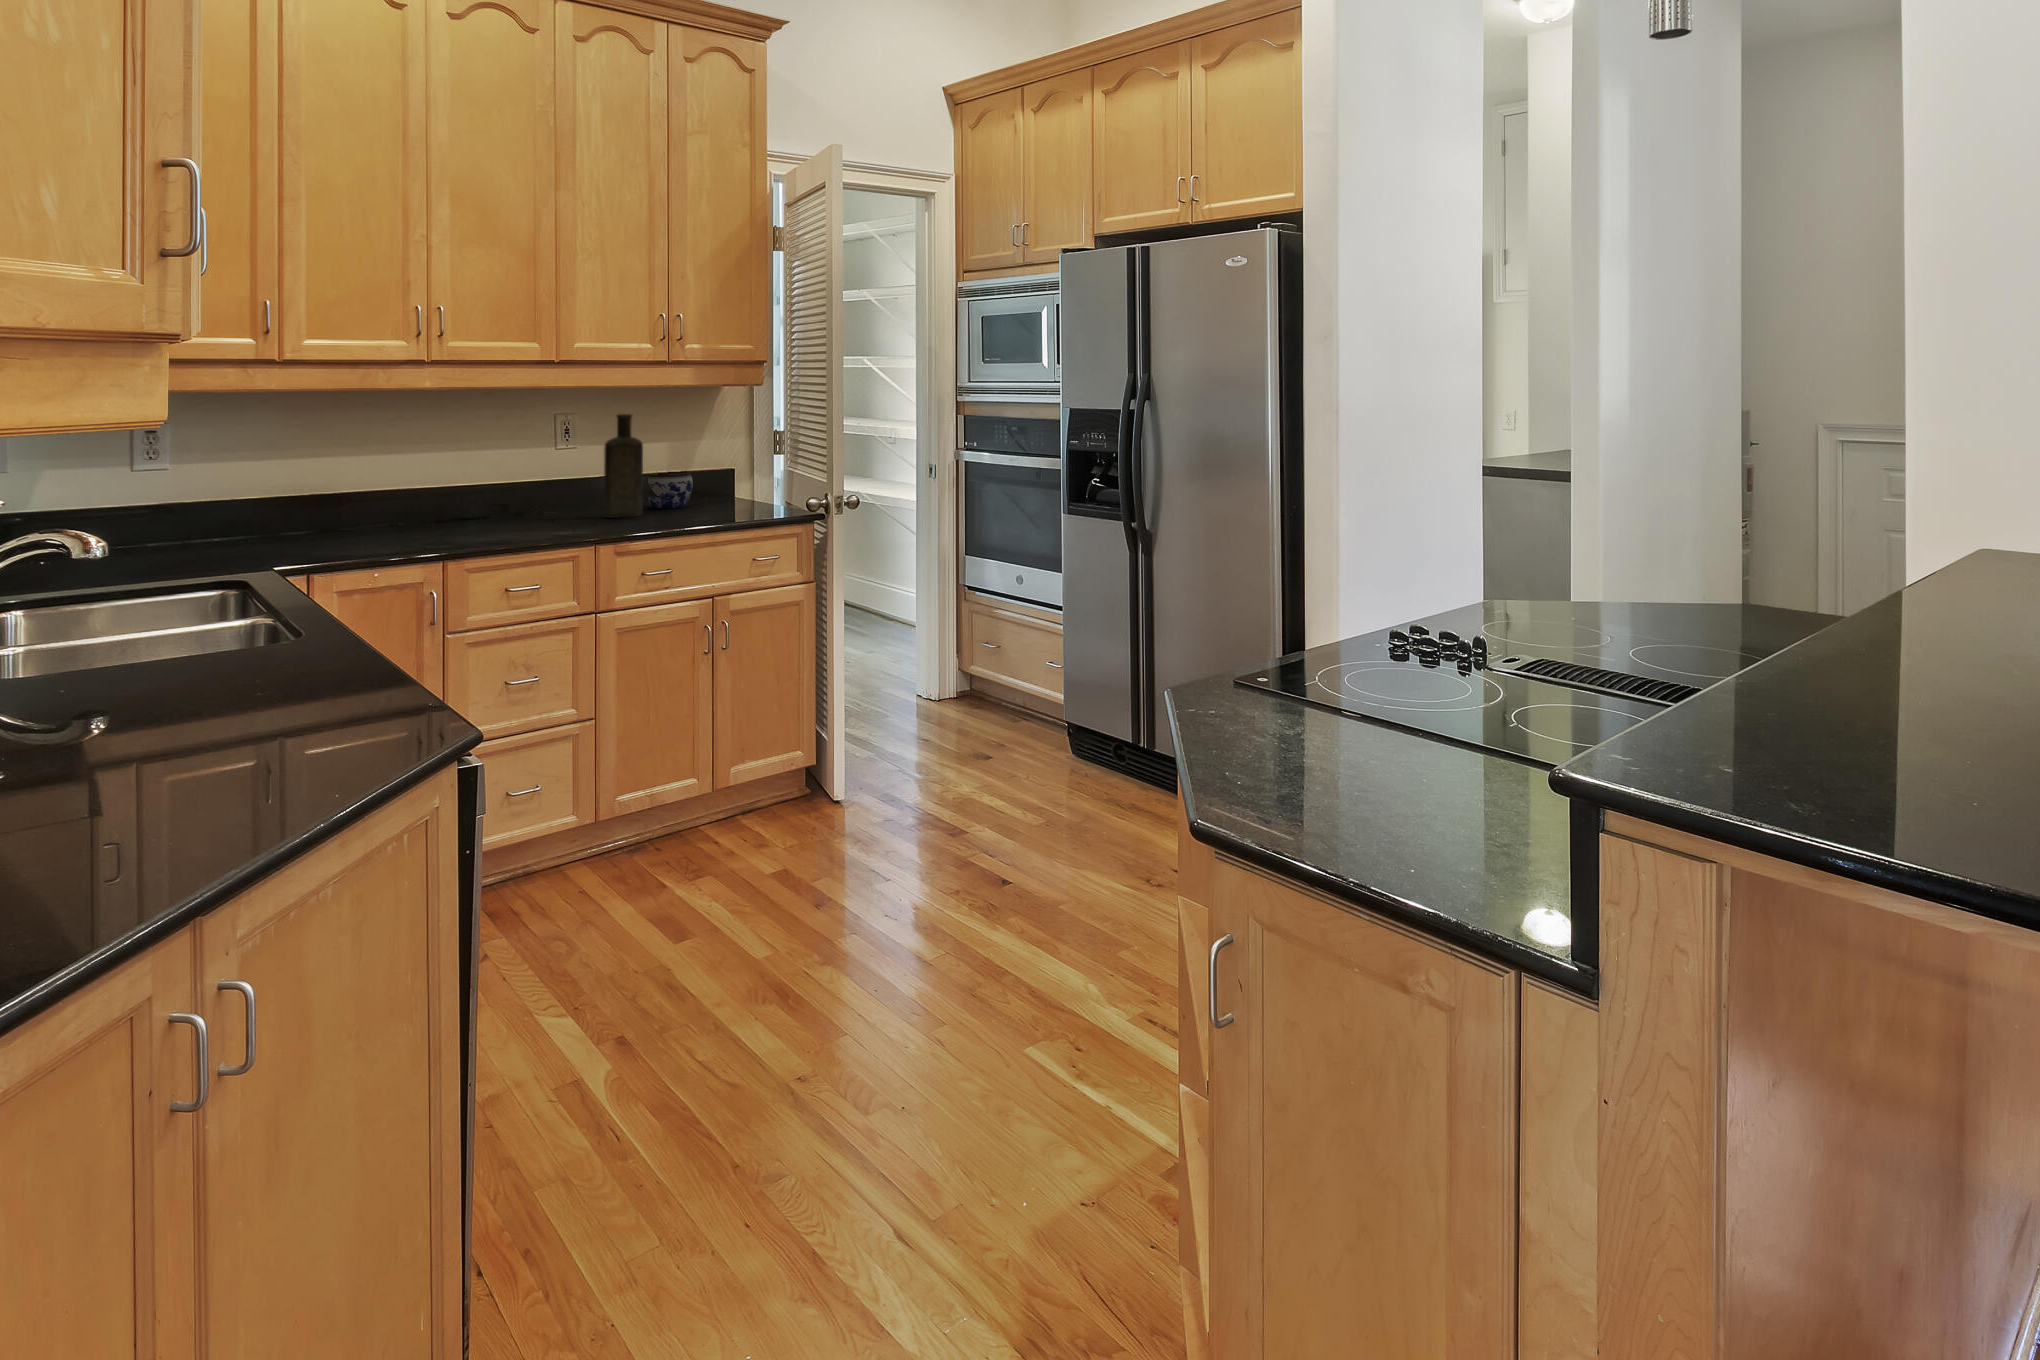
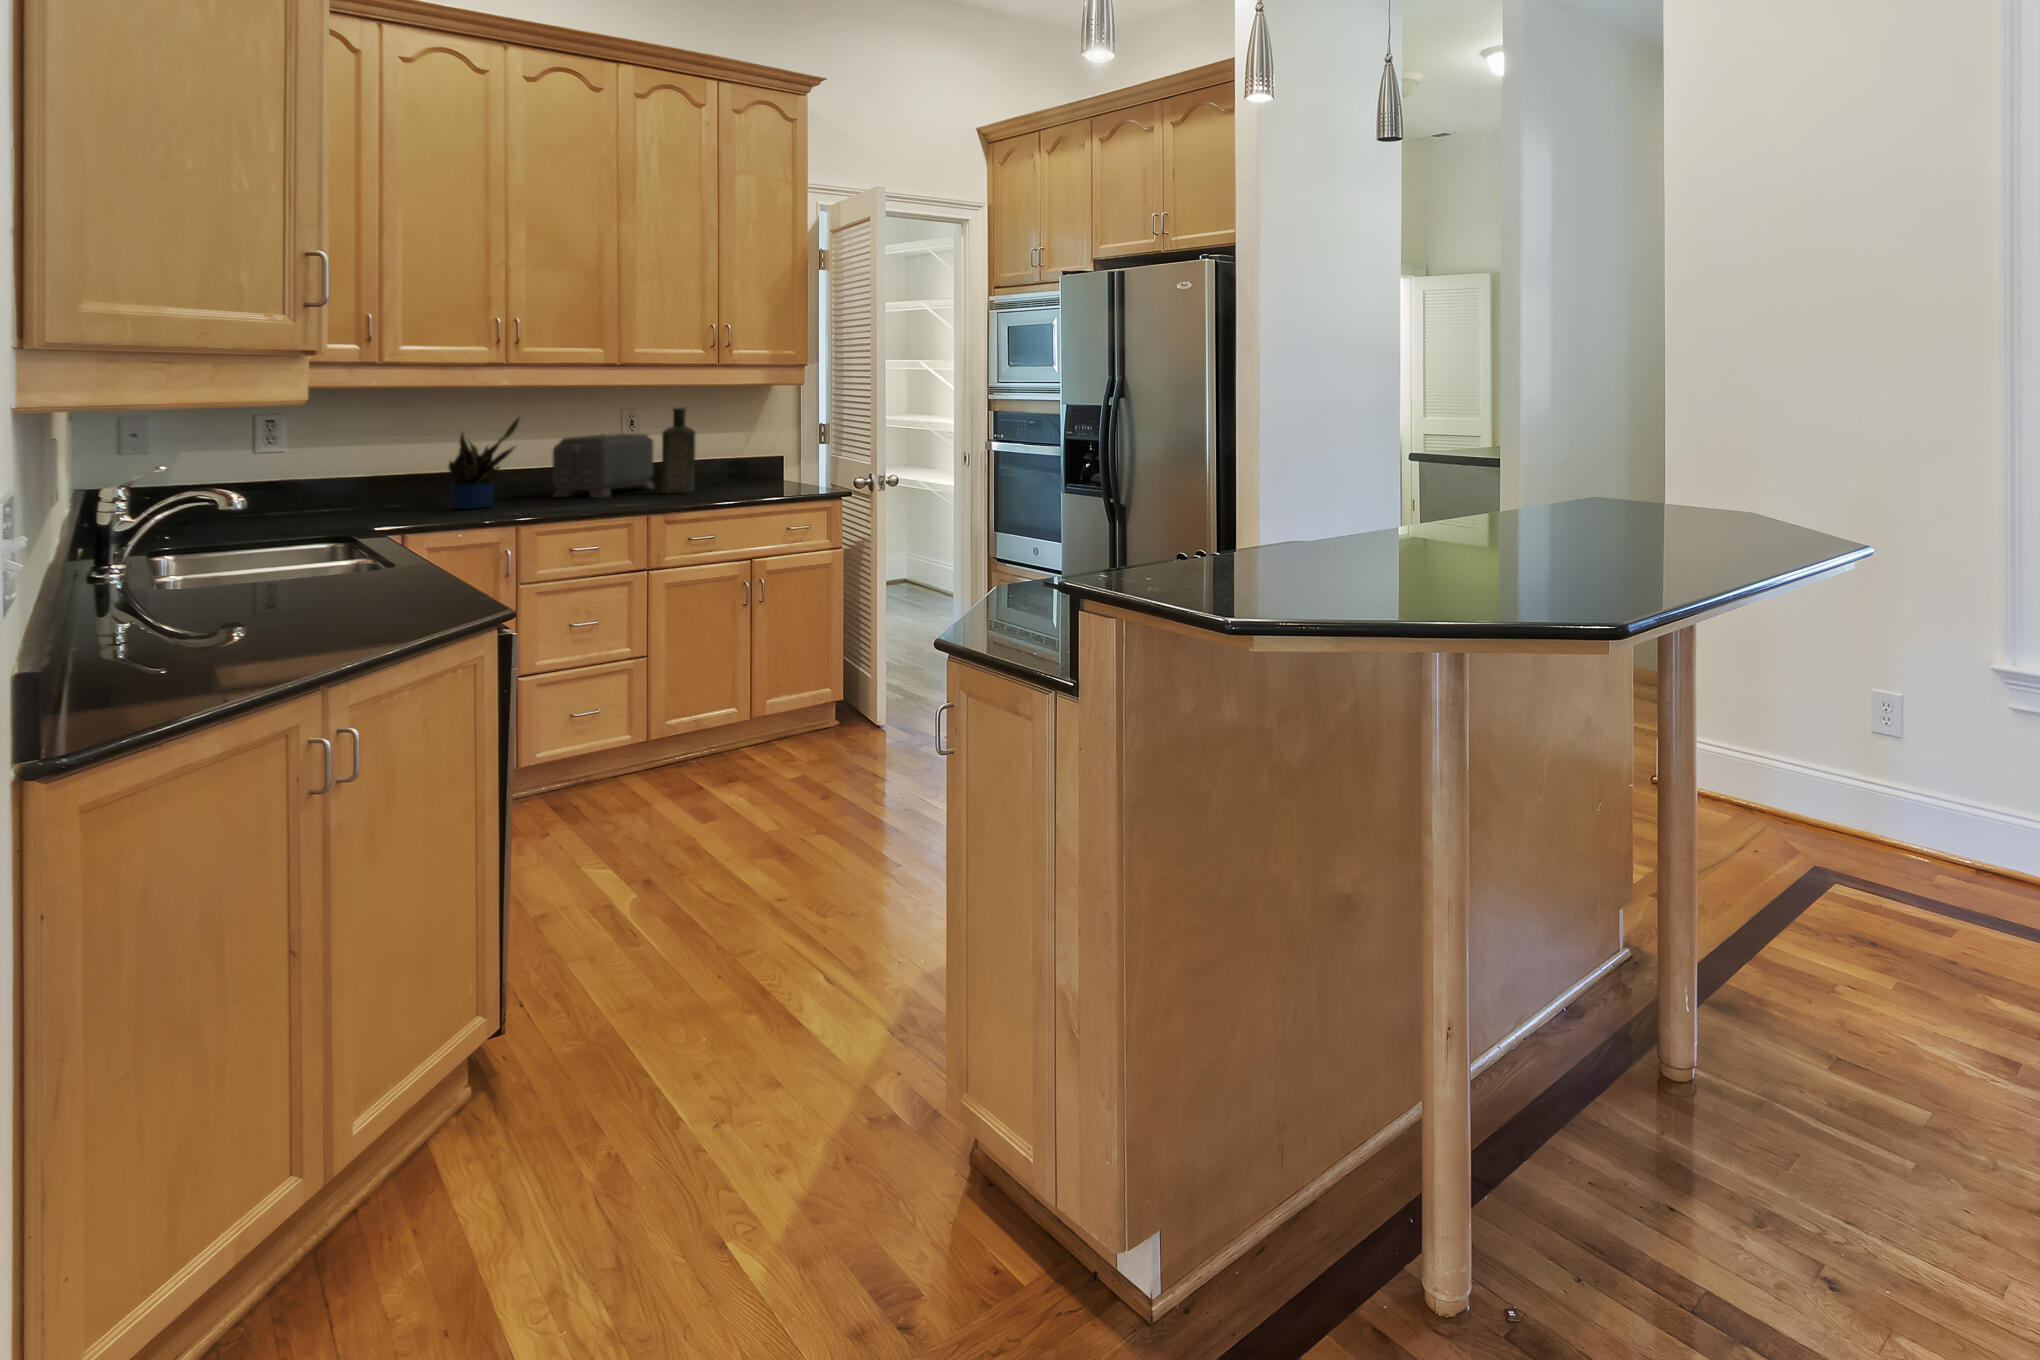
potted plant: none [359,424,442,538] -> present [448,418,519,509]
toaster: none [477,445,594,523] -> present [552,434,654,498]
jar: present [645,471,693,508] -> none [698,455,741,486]

